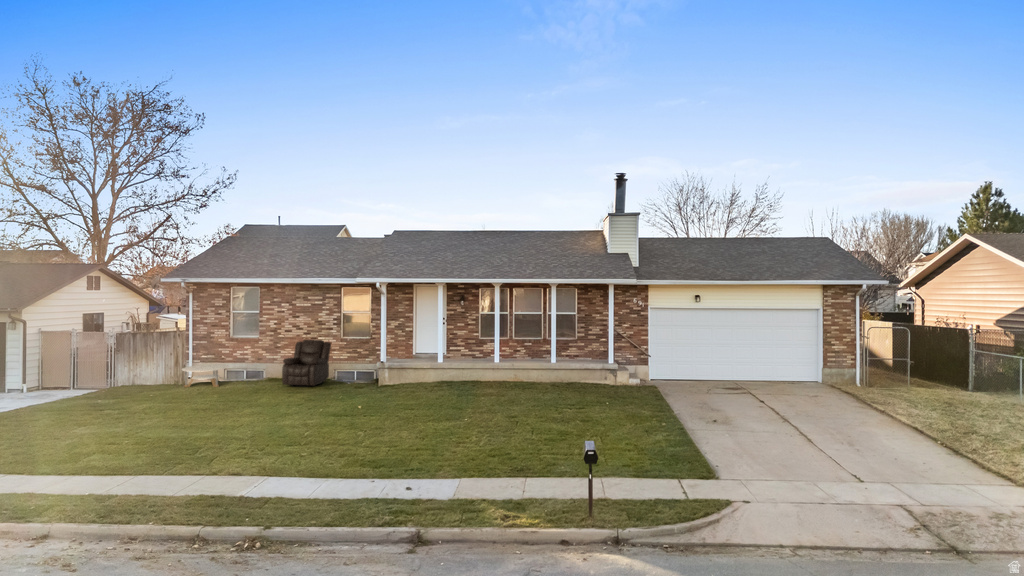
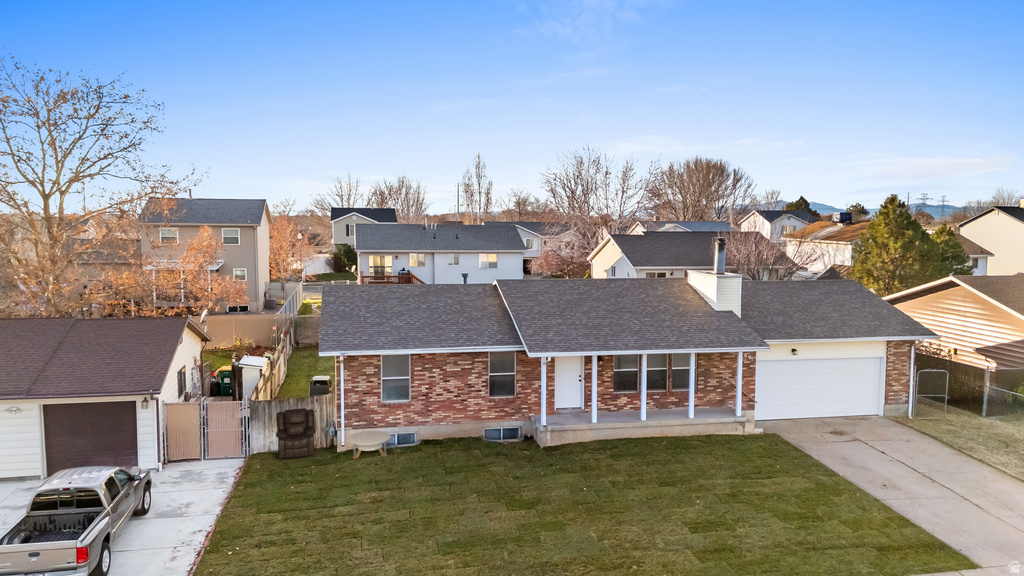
chair: present [282,340,331,387] -> present [276,408,316,459]

